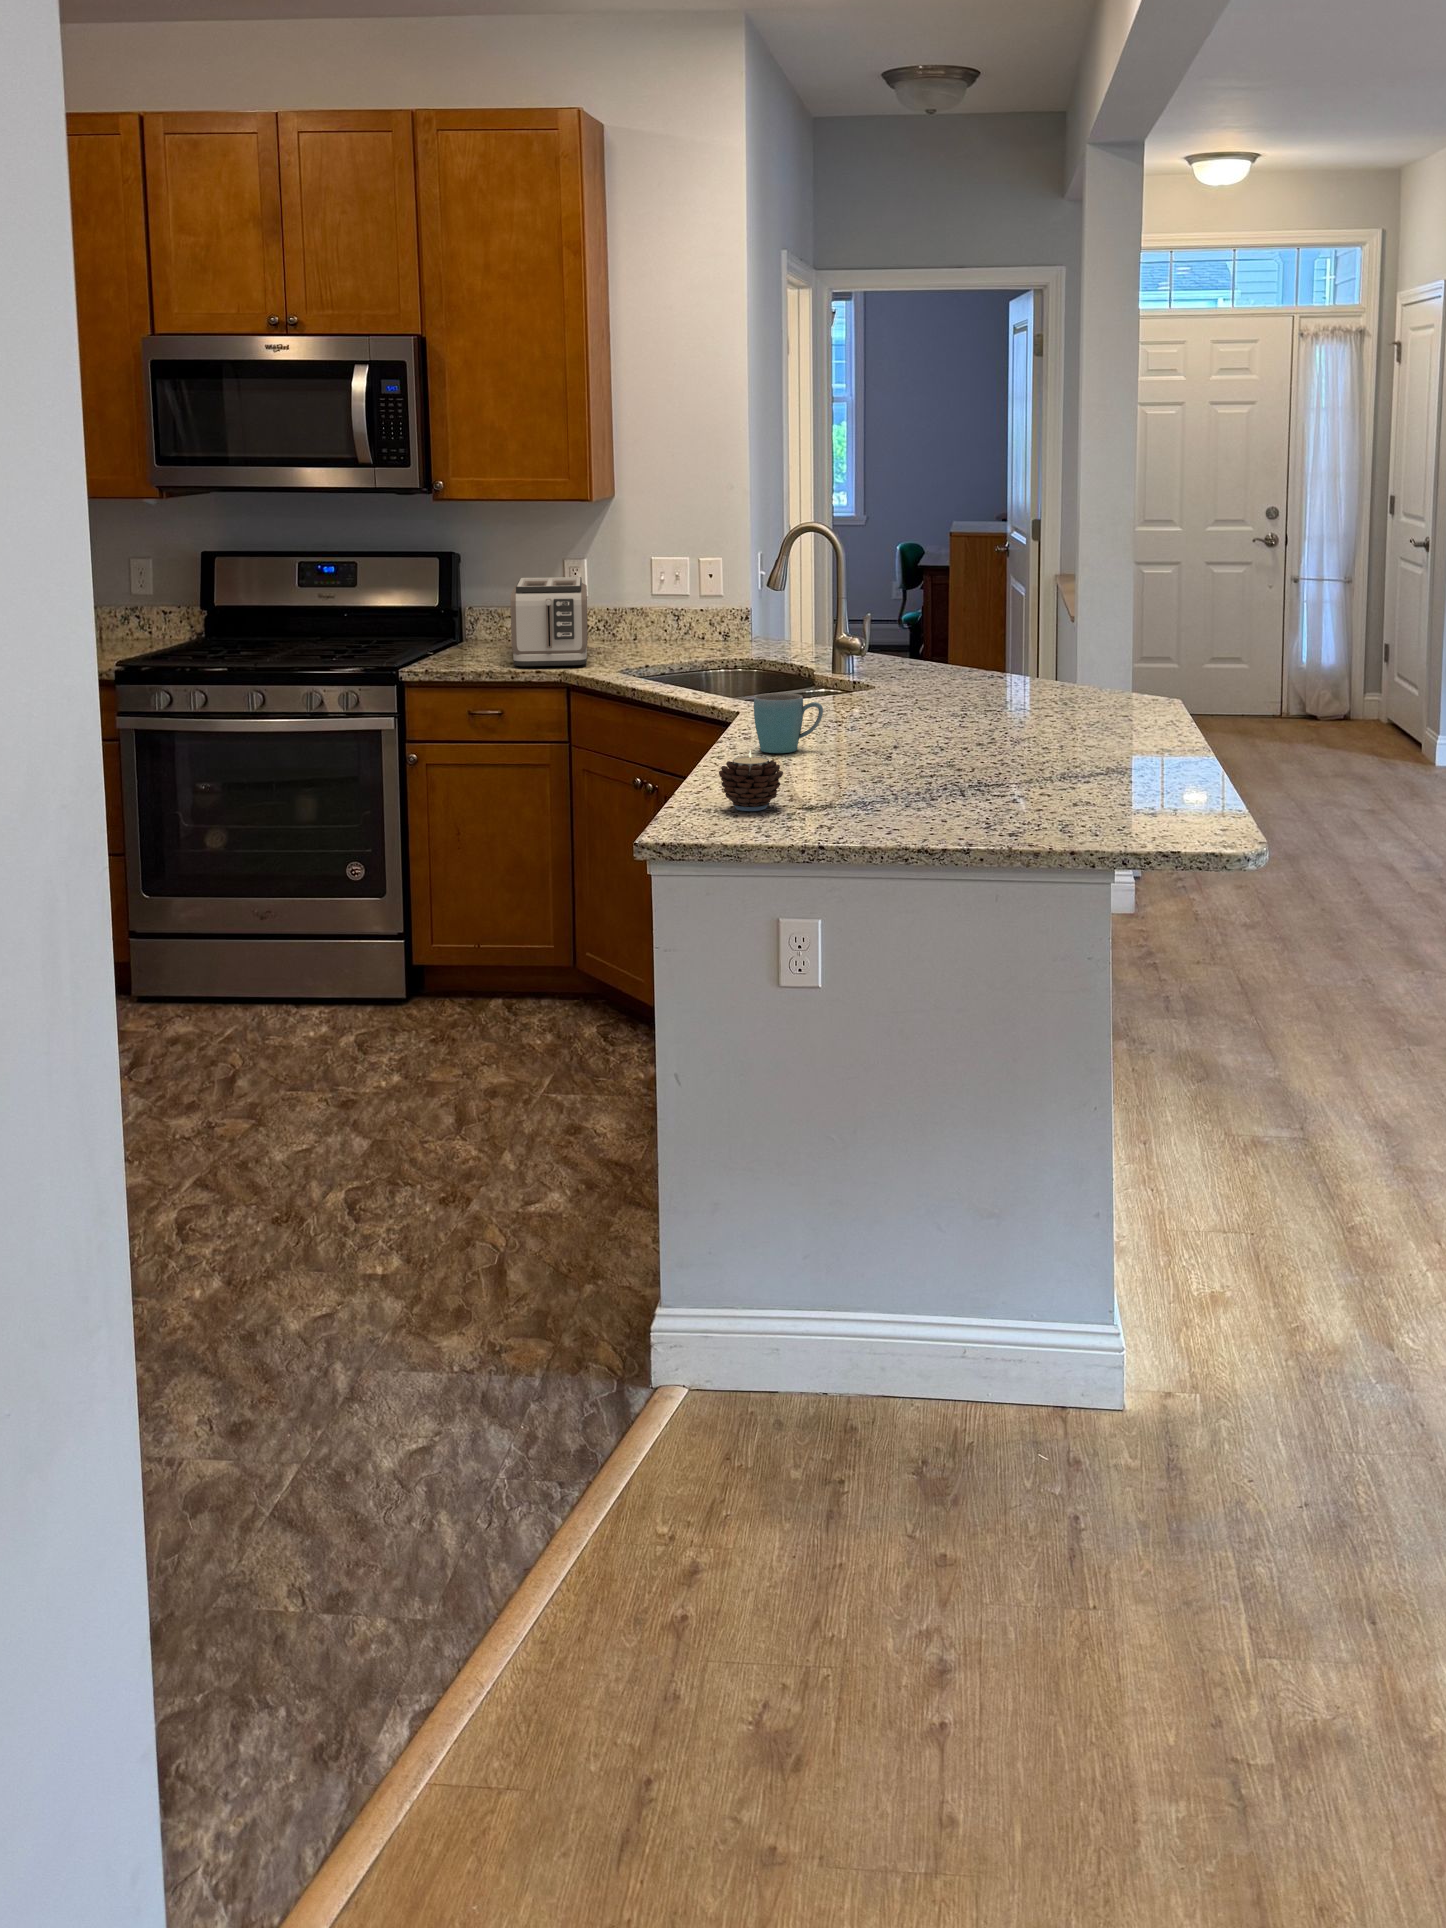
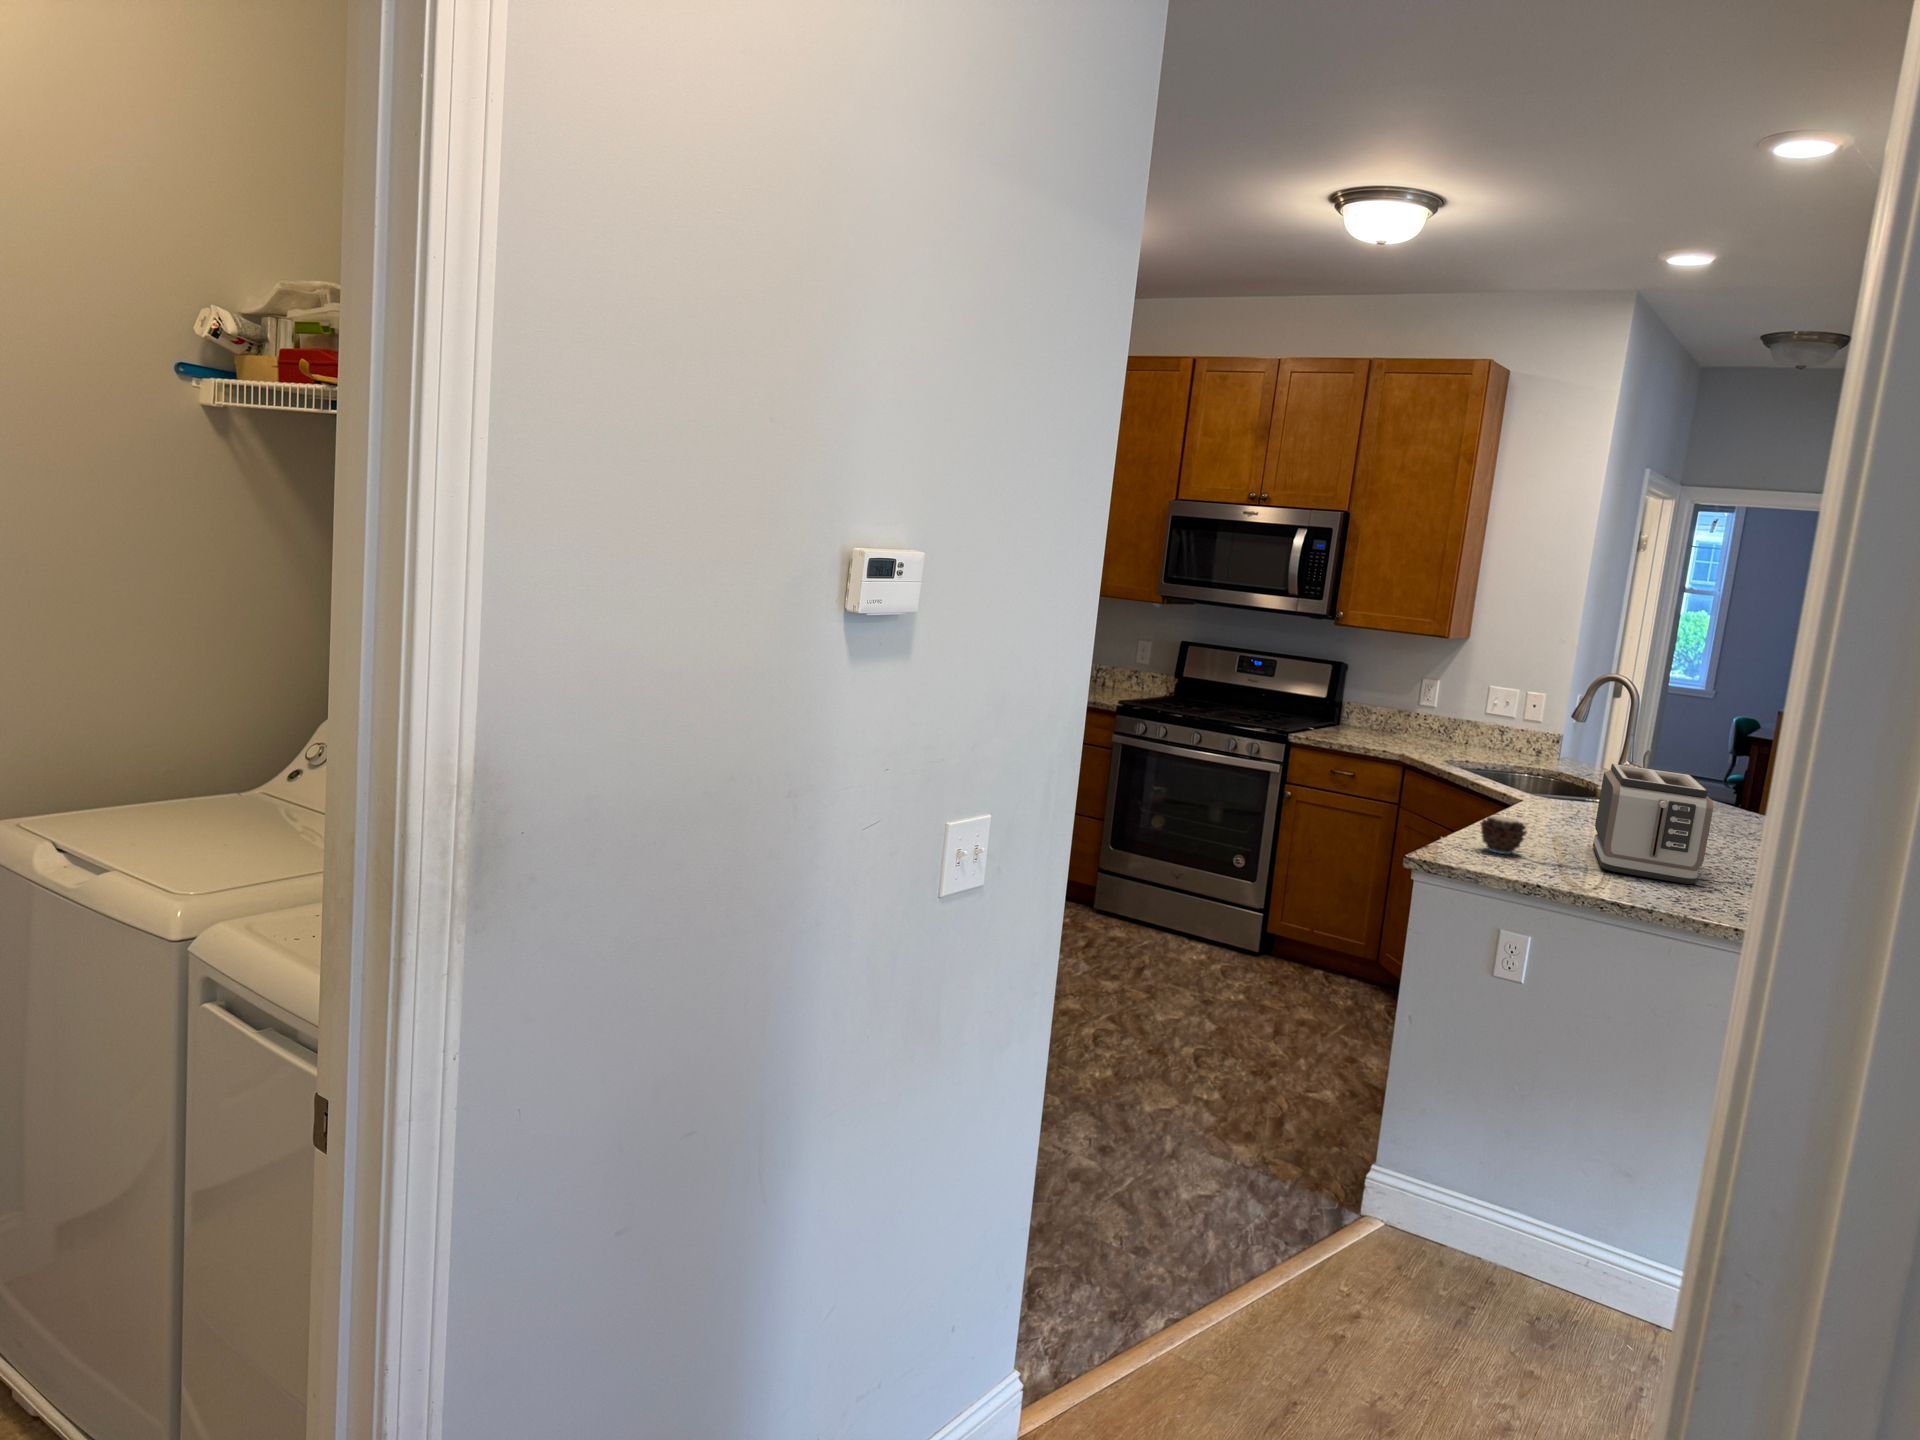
toaster: present [510,577,588,666] -> present [1593,764,1713,884]
mug: present [754,693,823,753] -> none [1524,783,1578,827]

